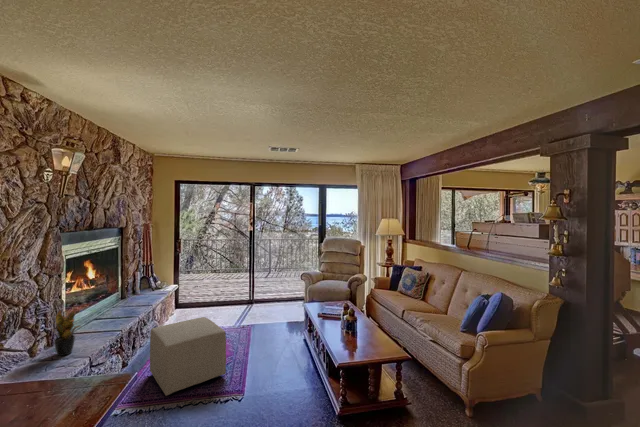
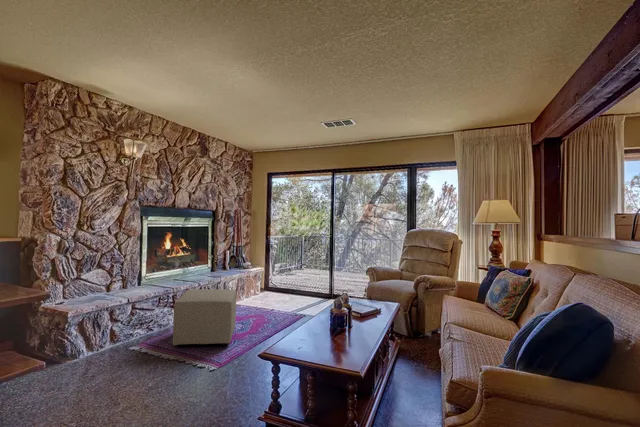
potted plant: present [53,310,80,356] -> none [111,259,139,295]

